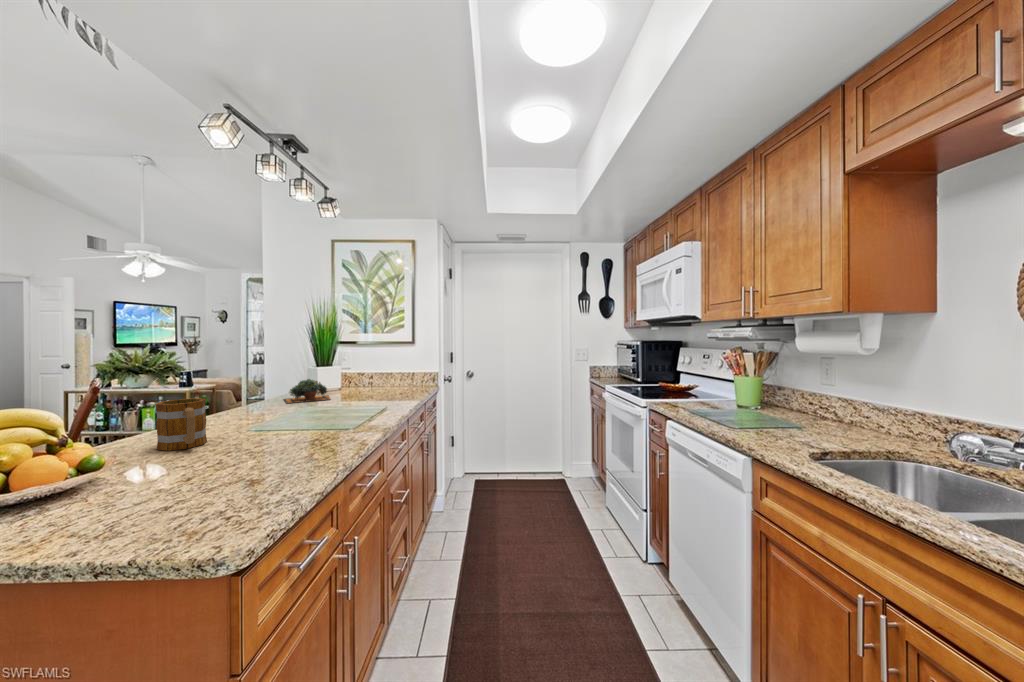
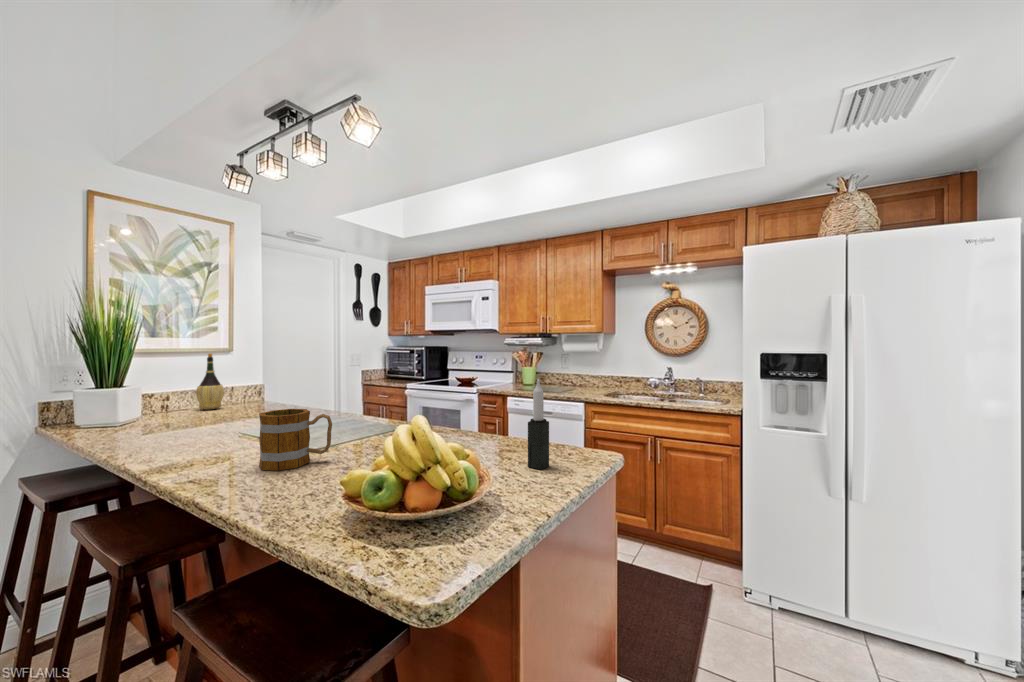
wine bottle: none [377,346,396,389] -> present [196,353,224,410]
succulent plant: present [284,379,330,403] -> none [107,399,198,435]
candle: none [102,404,151,545] -> present [528,379,549,469]

